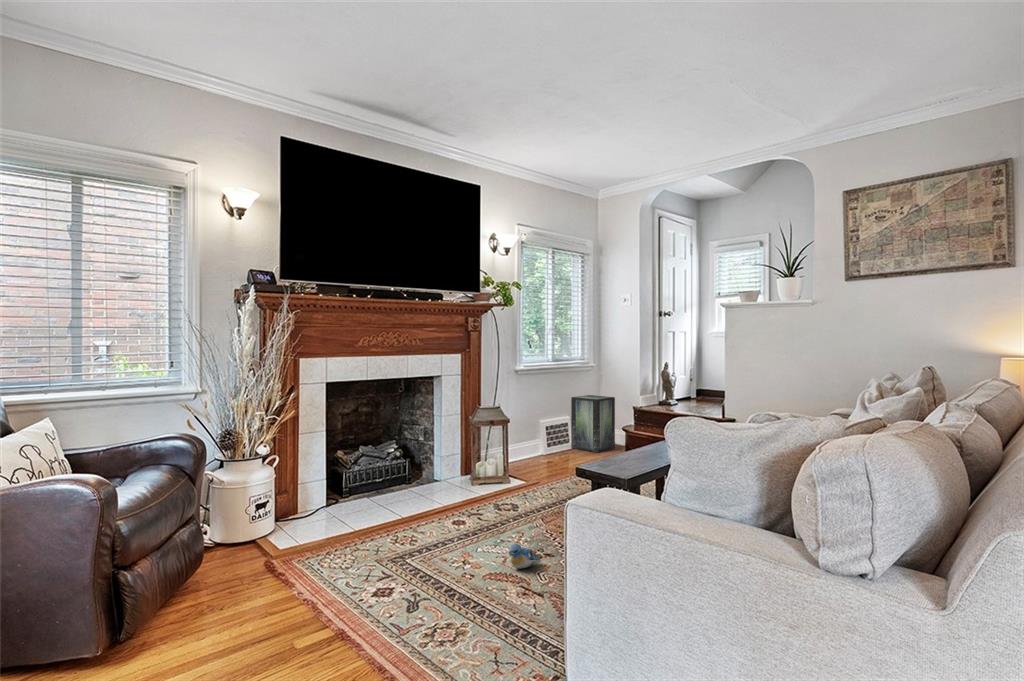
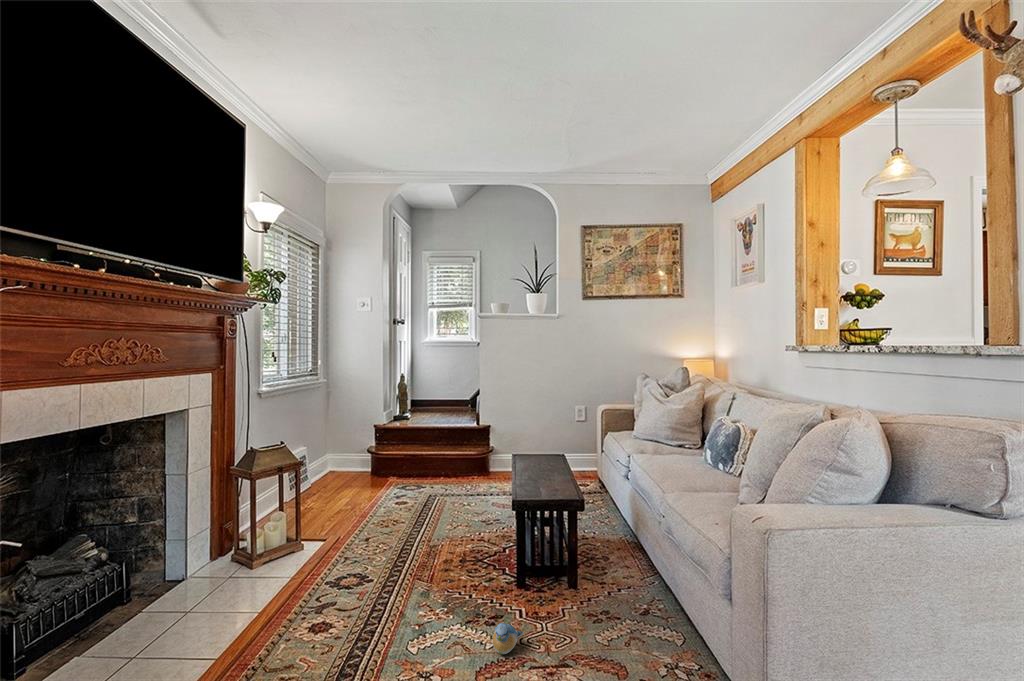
storage box: present [571,395,615,453] -> none [302,415,351,485]

